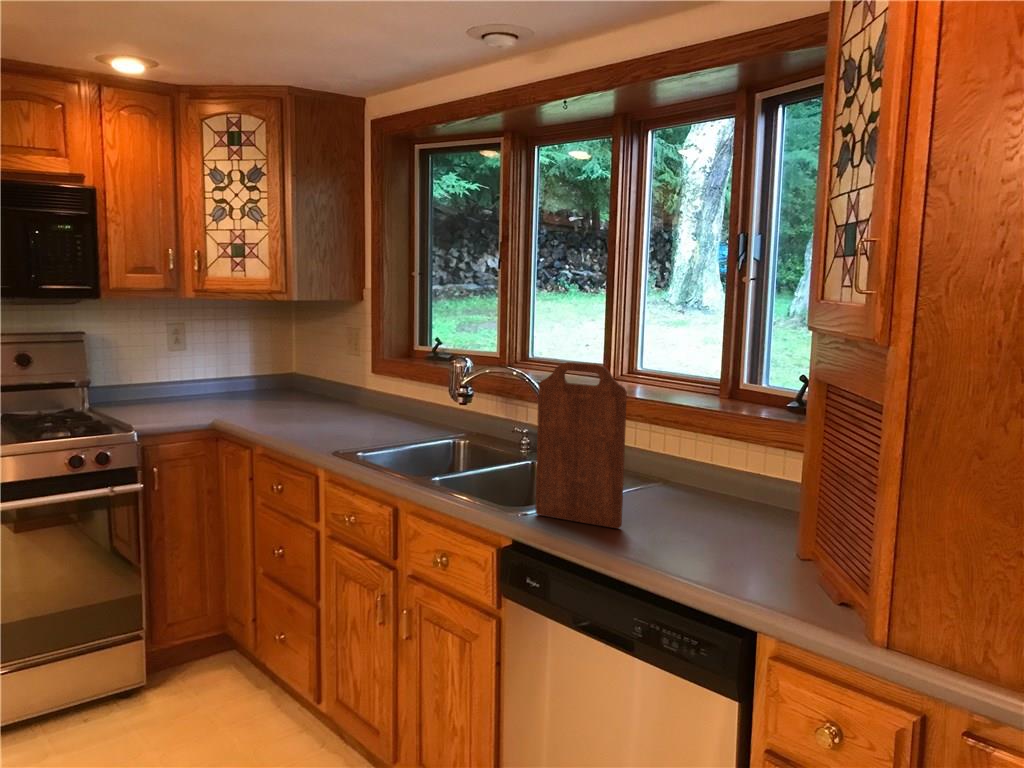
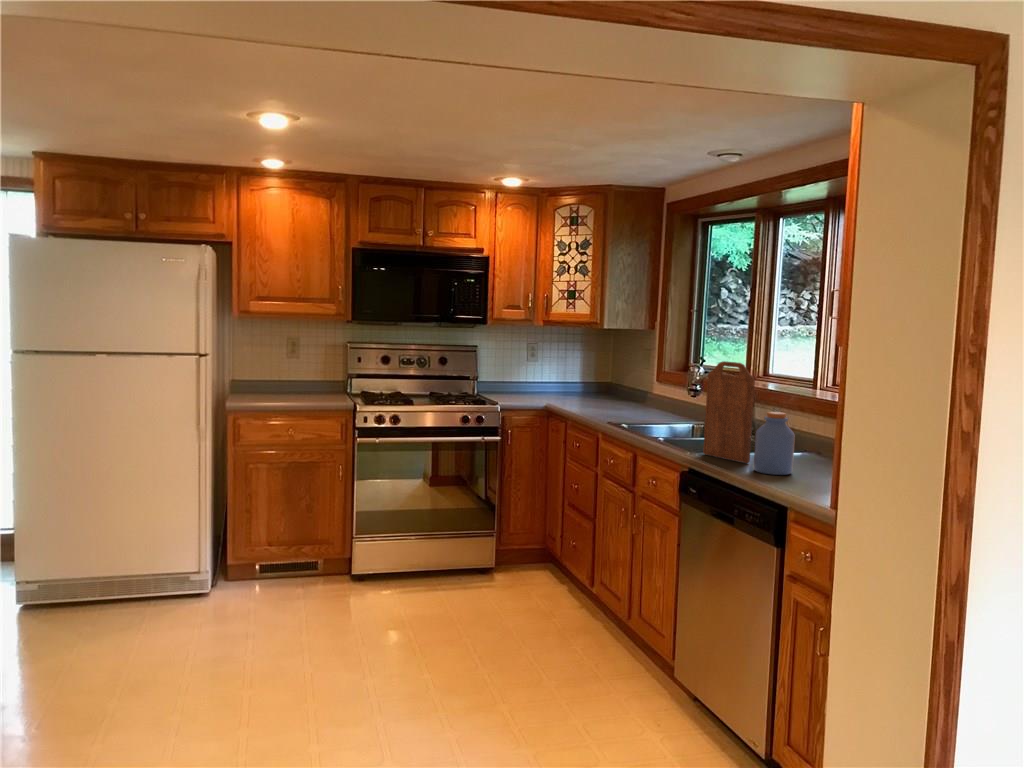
jar: none [646,447,713,556] -> present [753,412,795,475]

